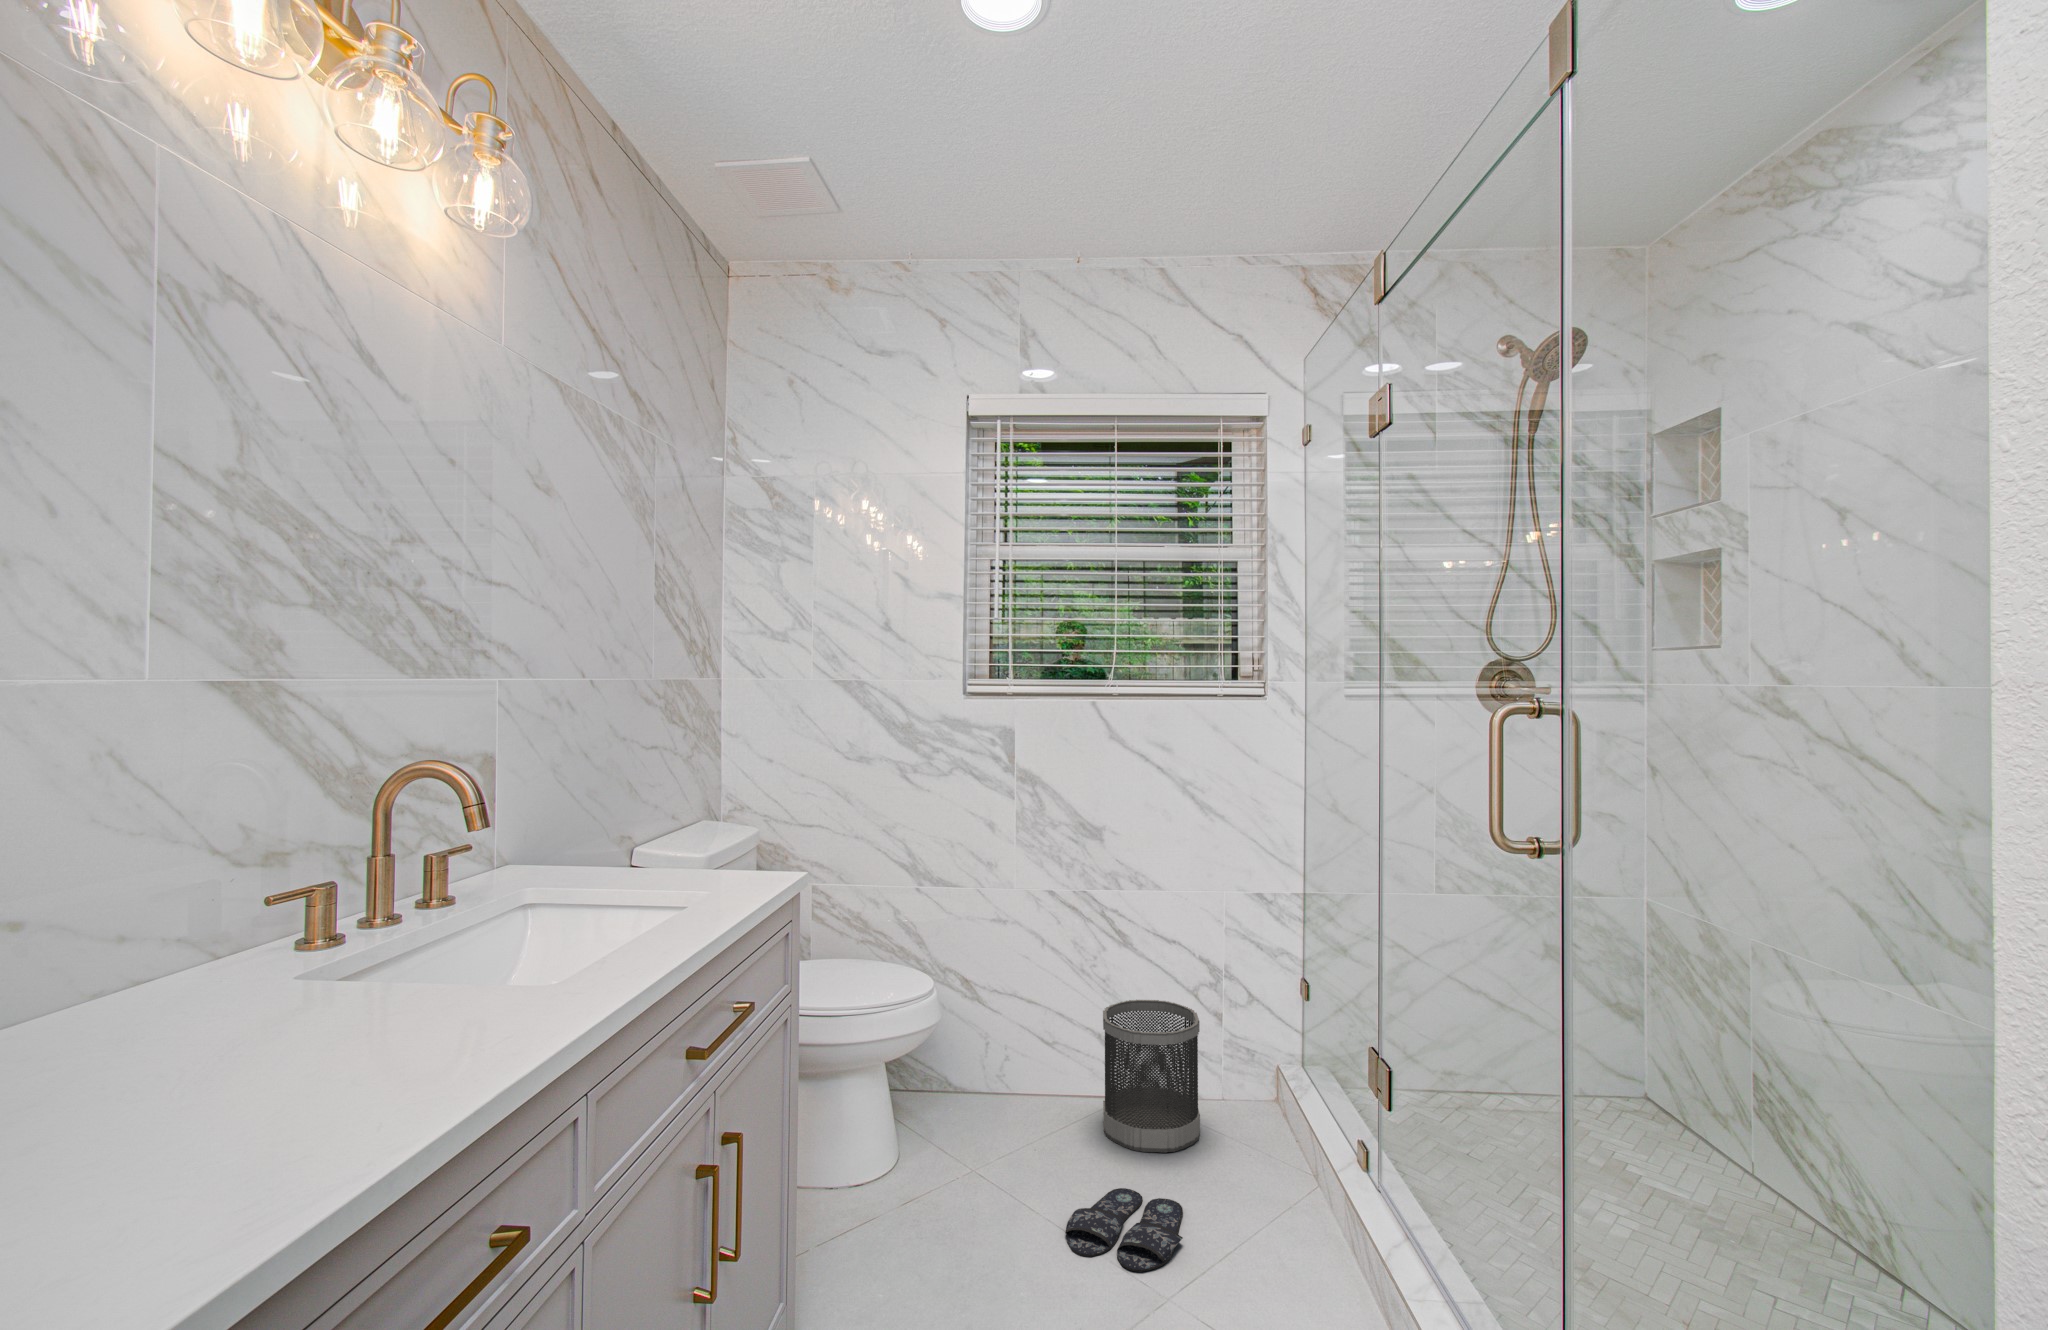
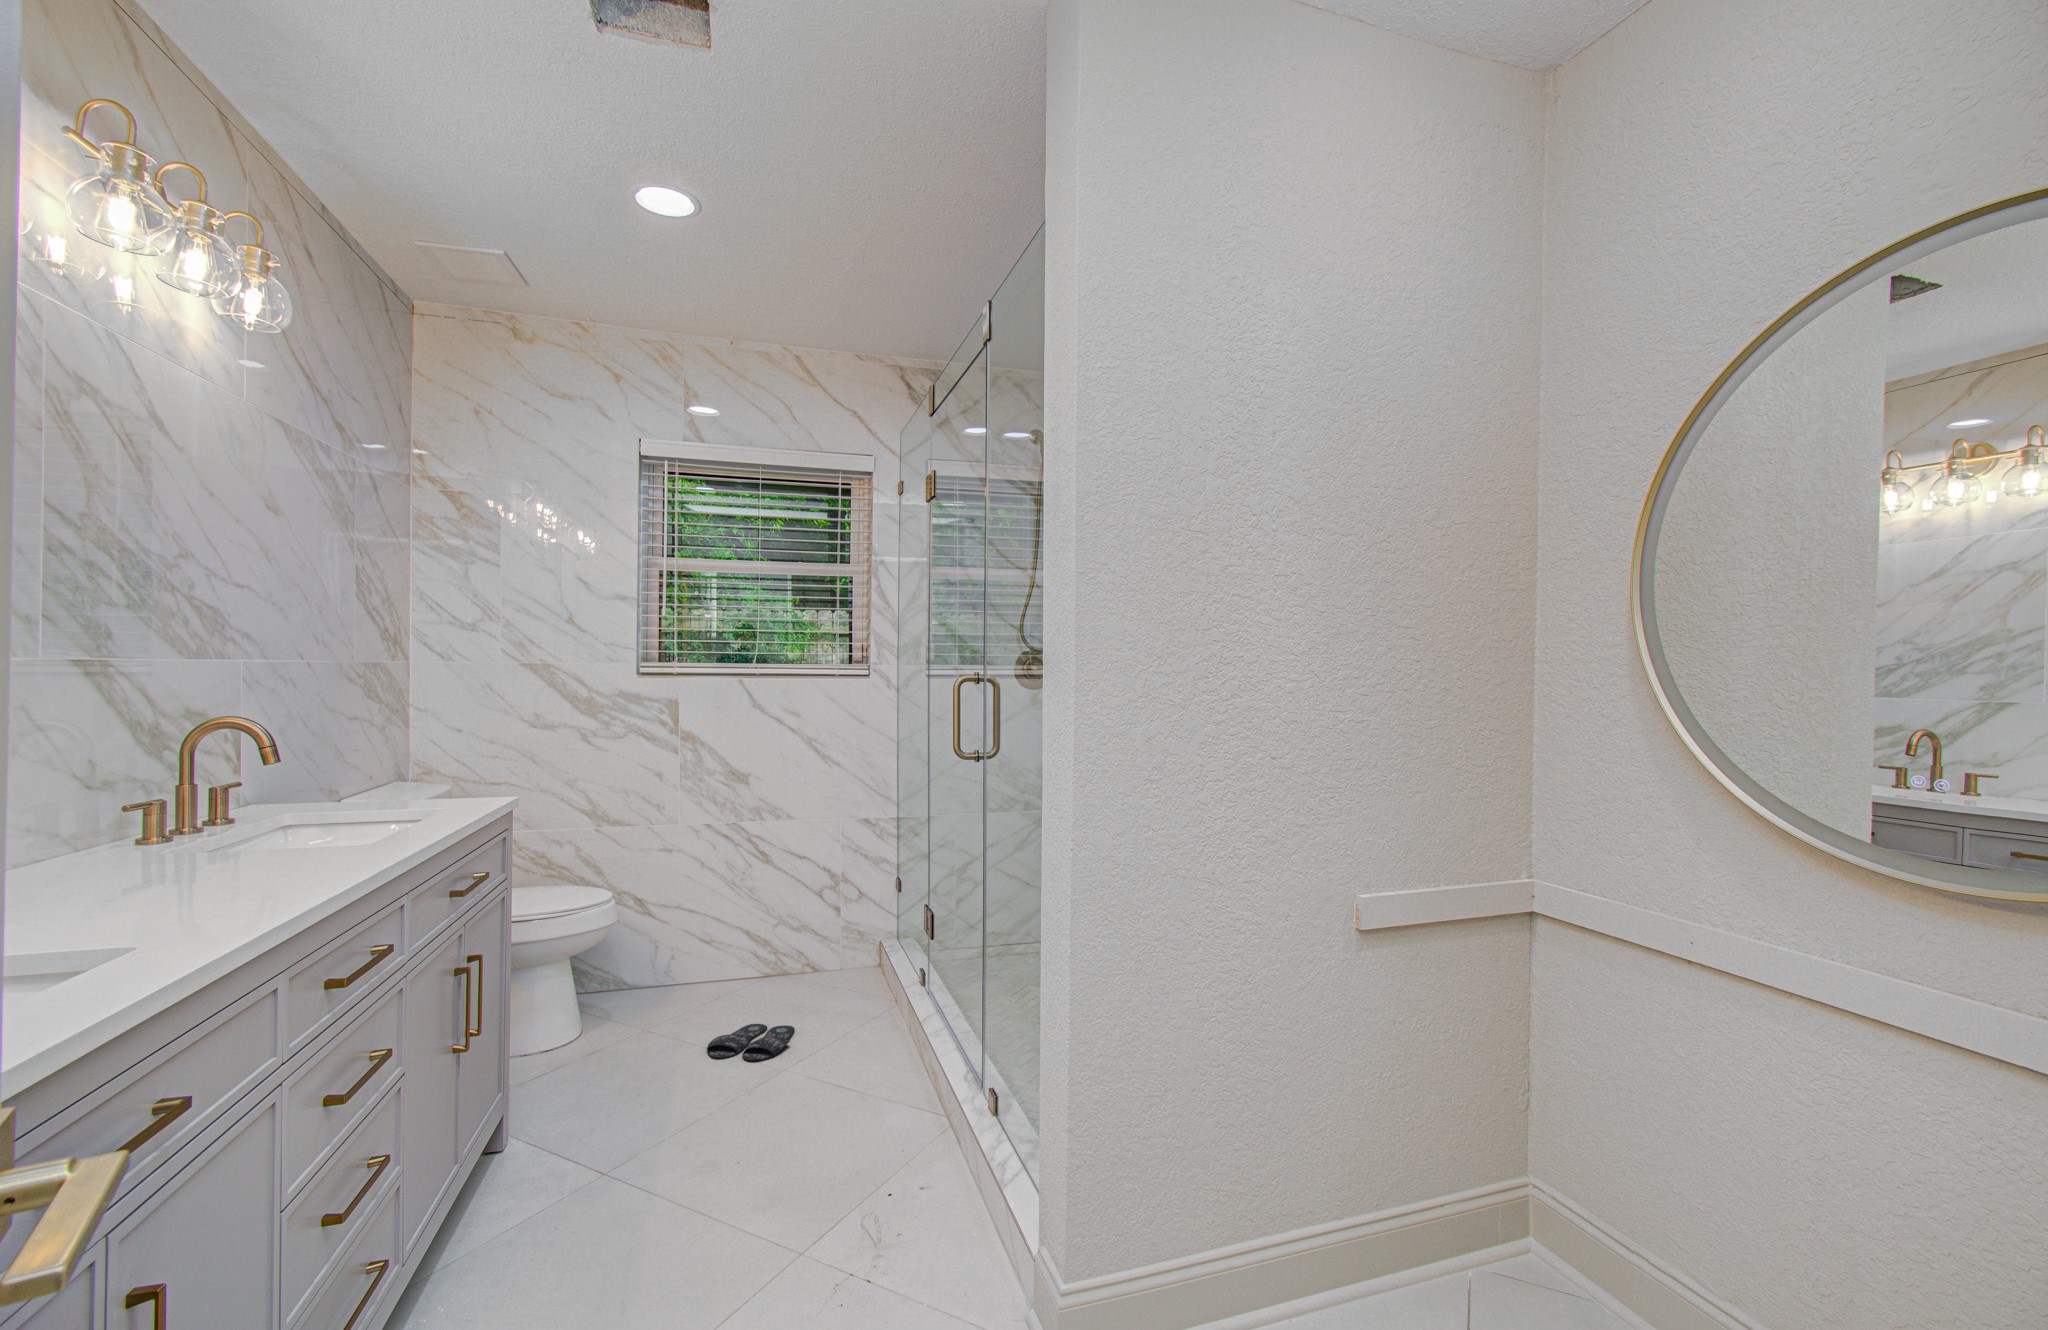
wastebasket: present [1103,1000,1200,1153] -> none [746,901,819,1005]

